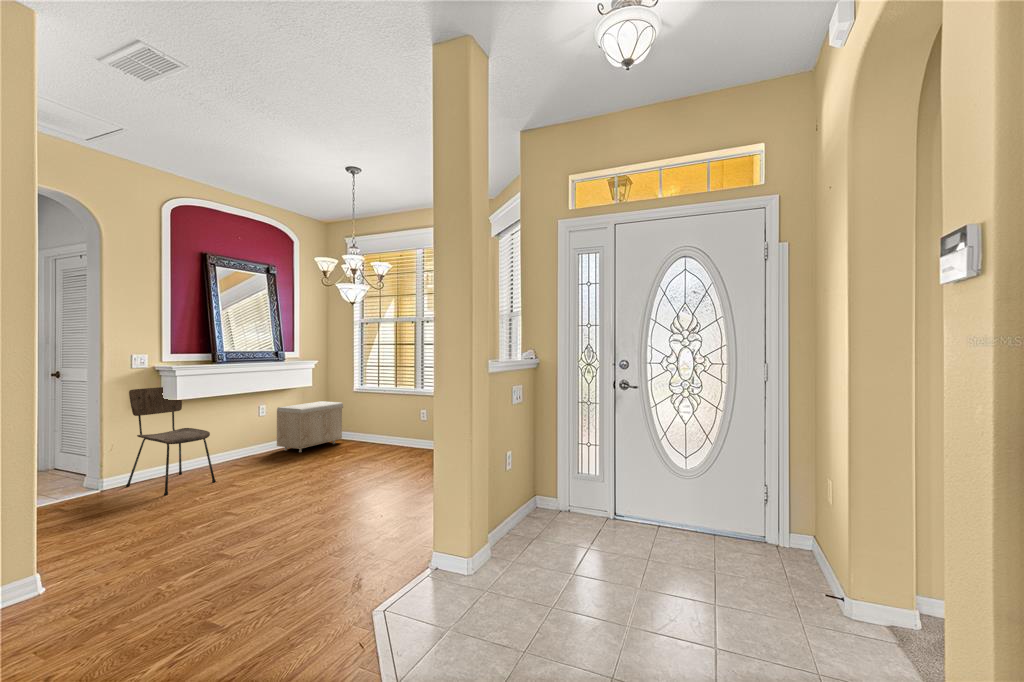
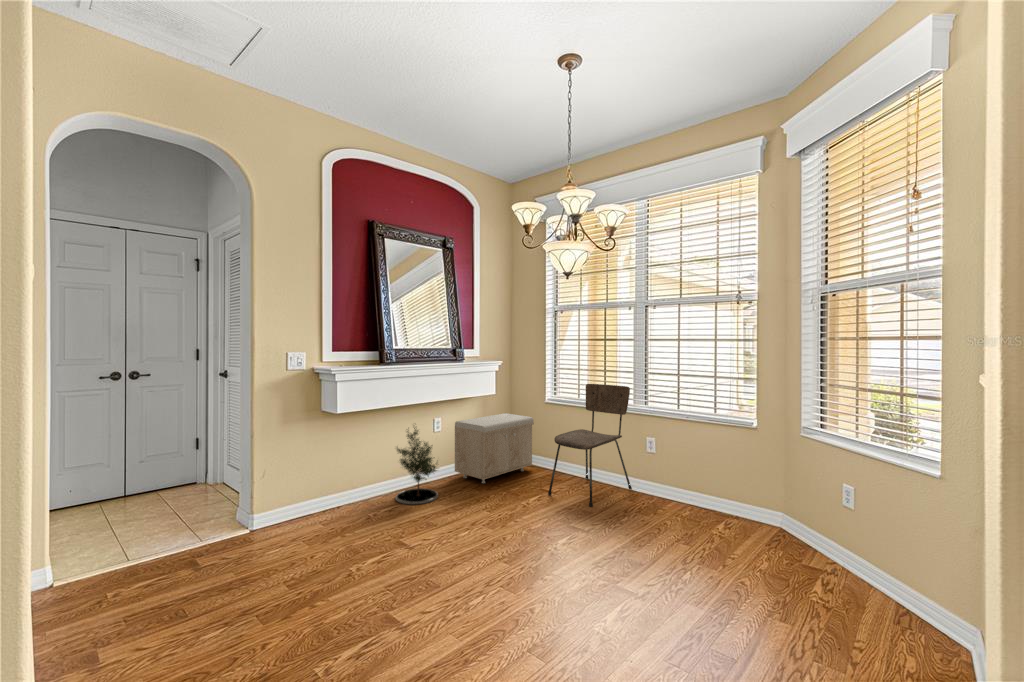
dining chair: present [126,387,216,495] -> present [548,384,632,506]
potted tree: none [225,407,264,467] -> present [395,428,438,505]

